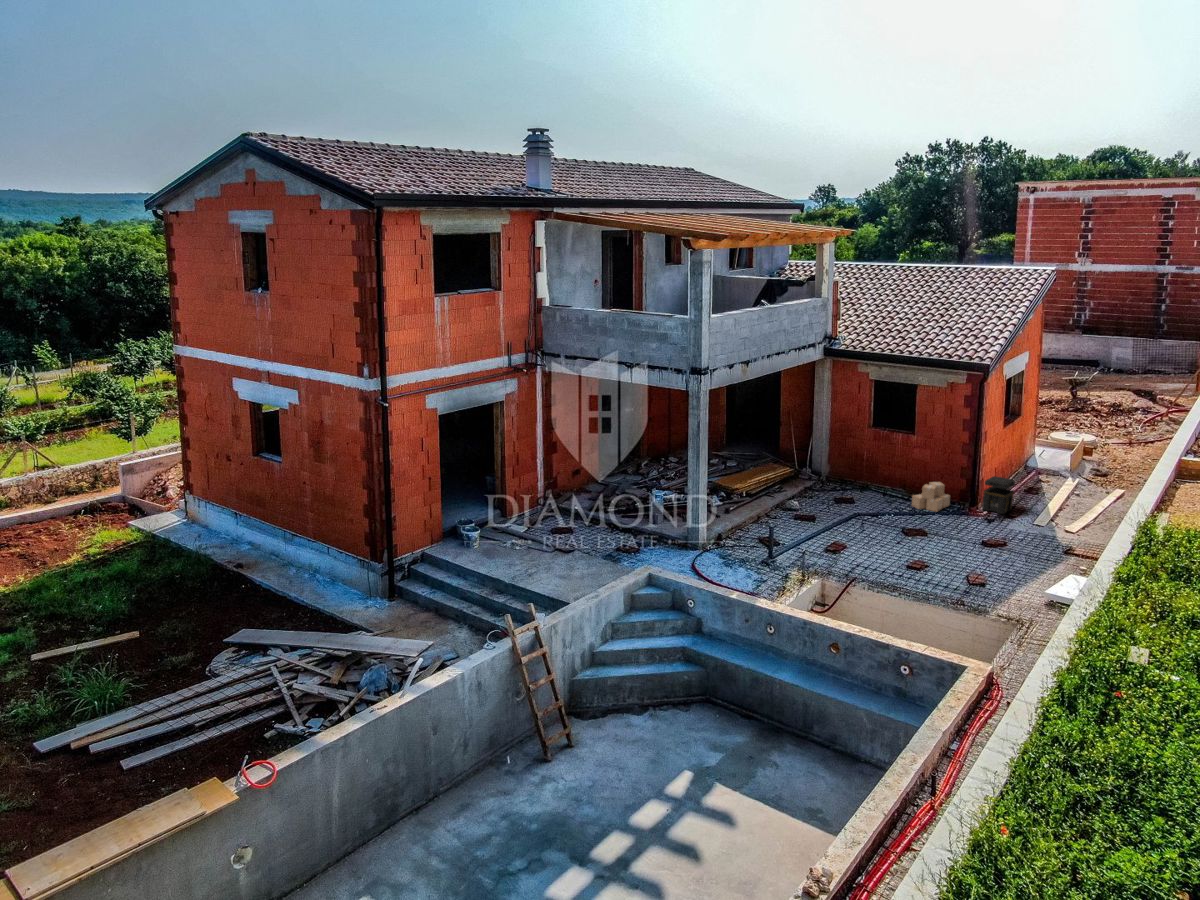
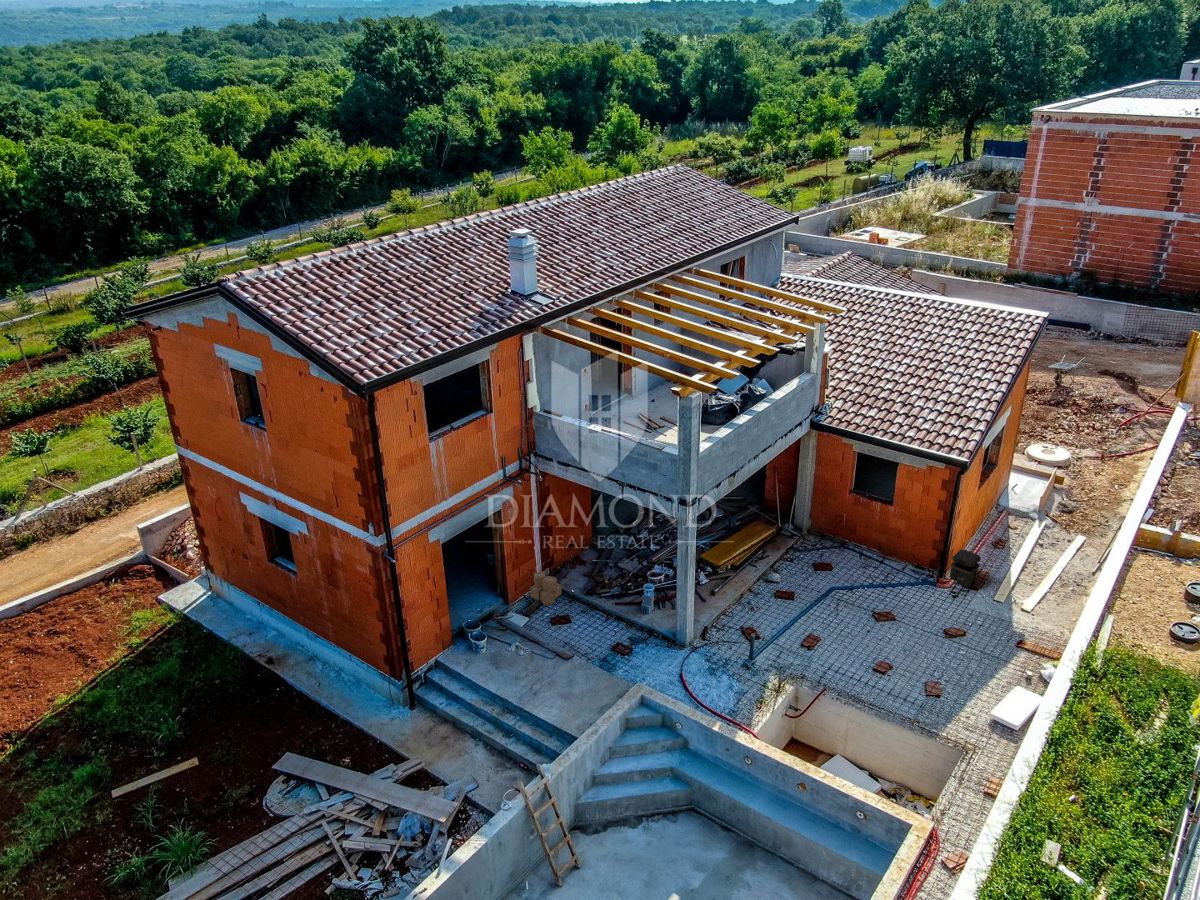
cardboard box: present [912,482,950,512] -> present [530,571,562,606]

